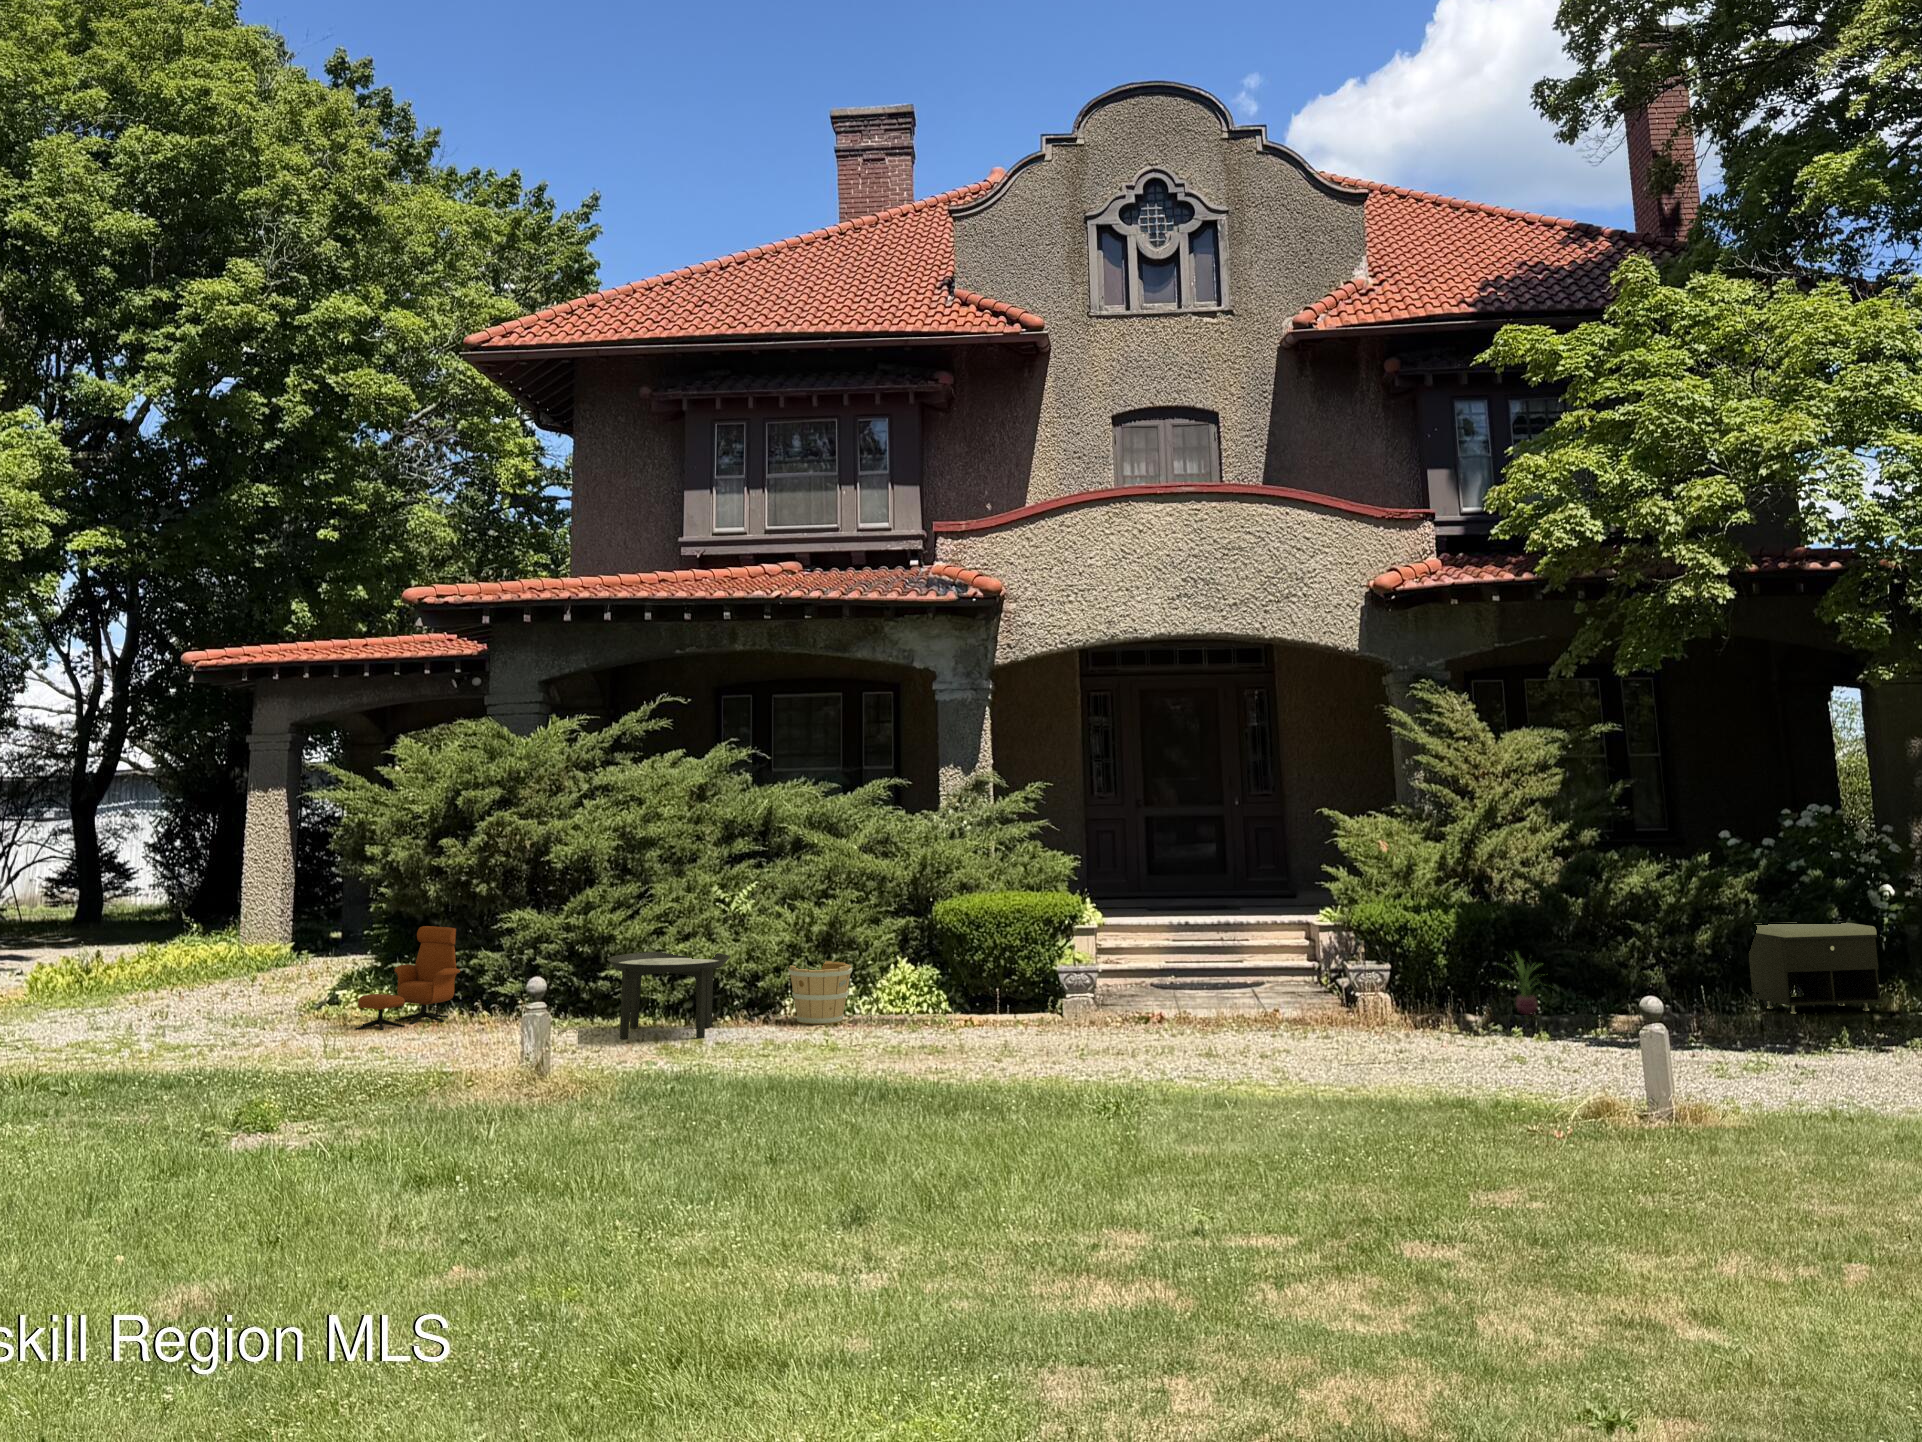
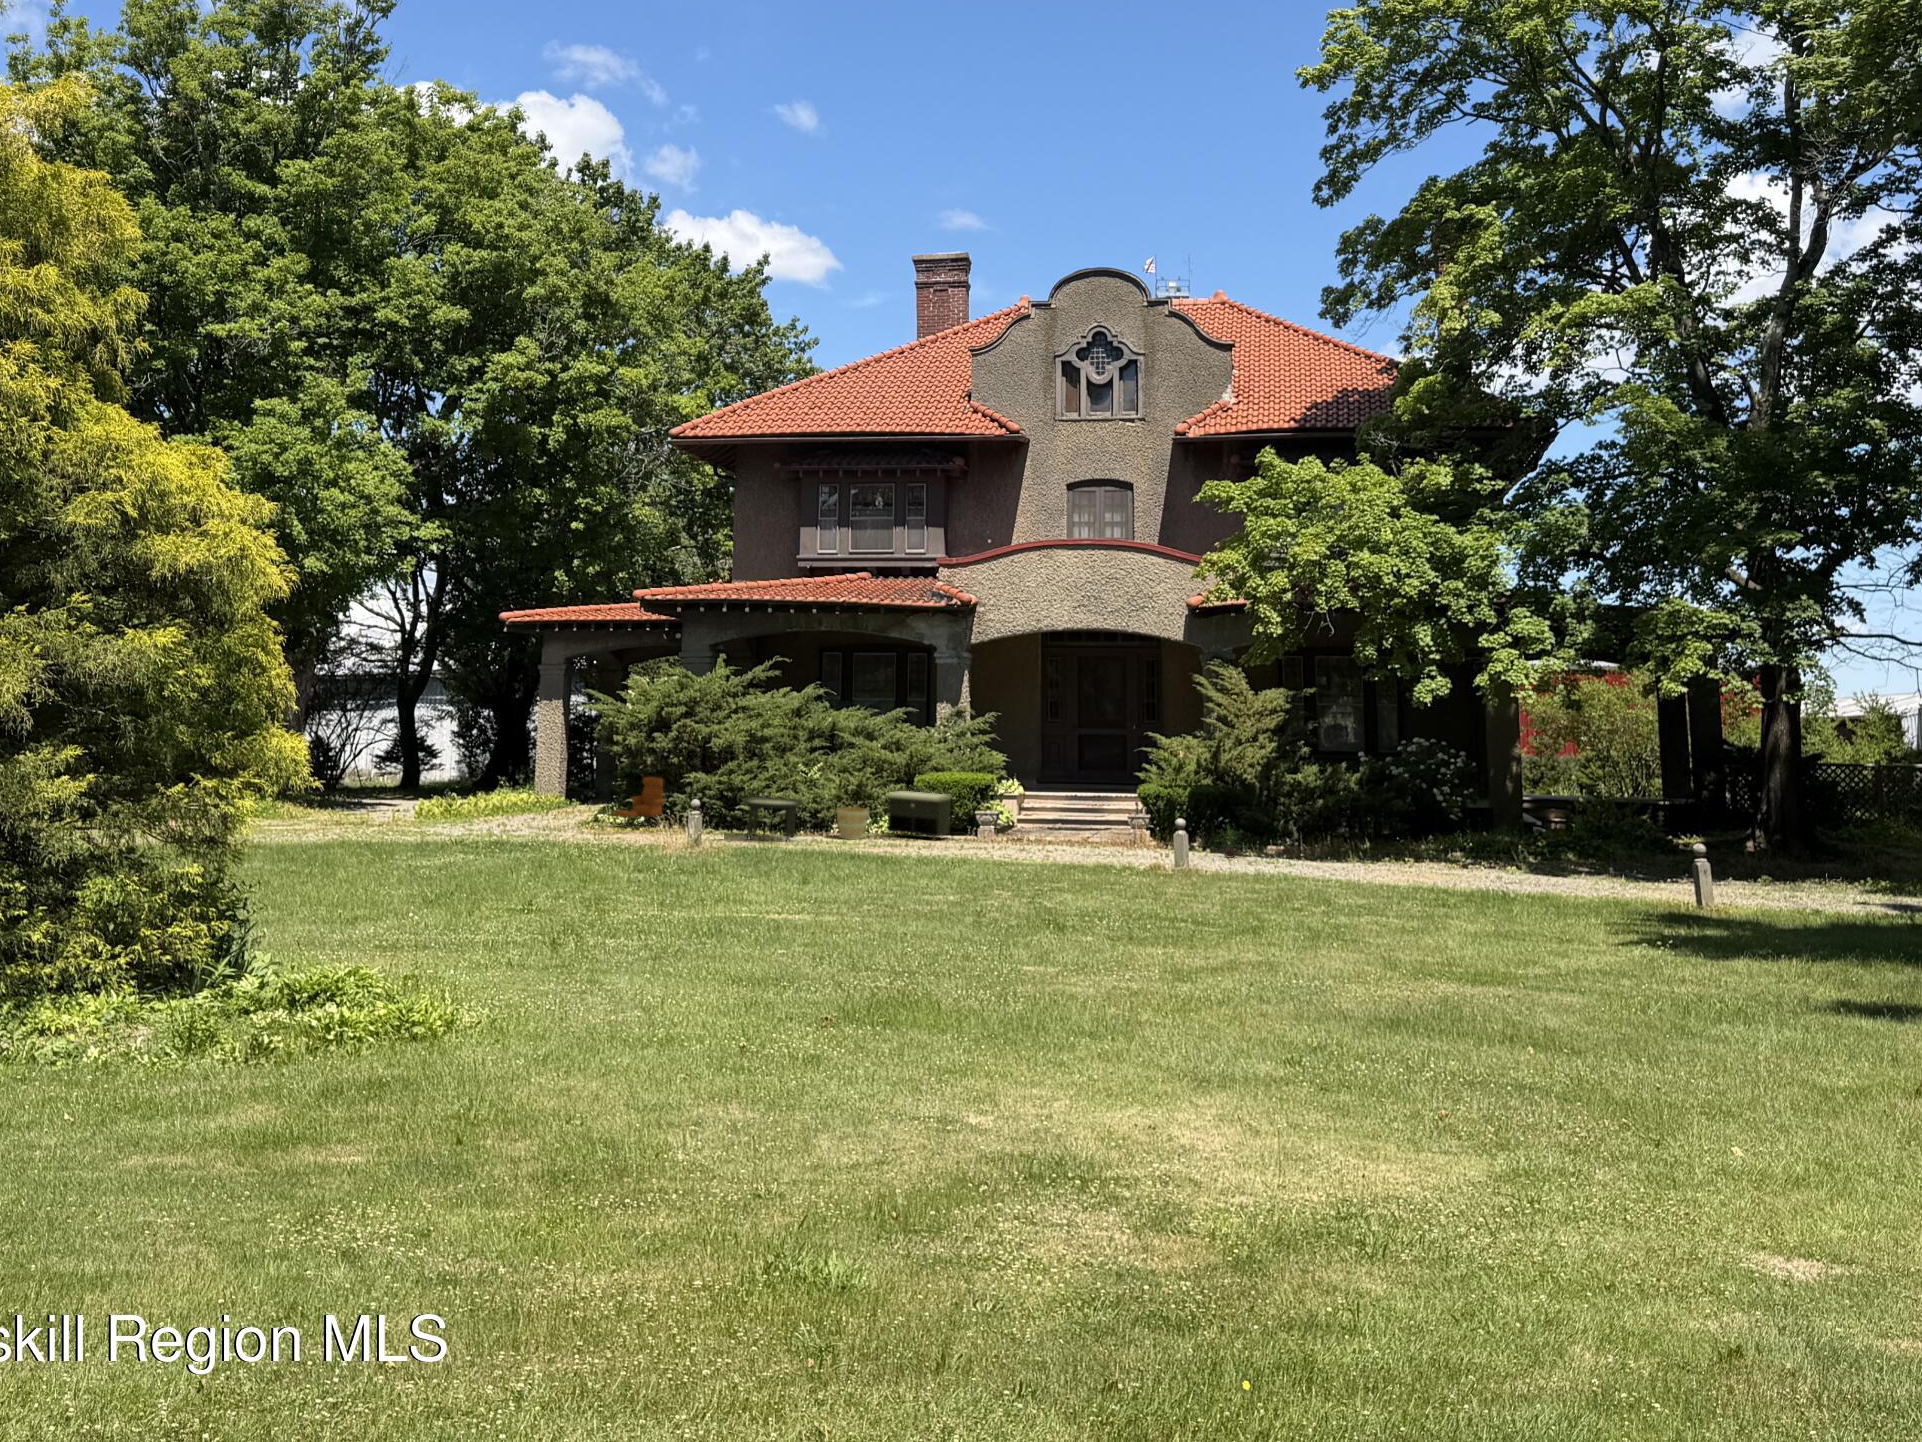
storage bench: present [1749,922,1882,1014] -> present [887,791,951,839]

